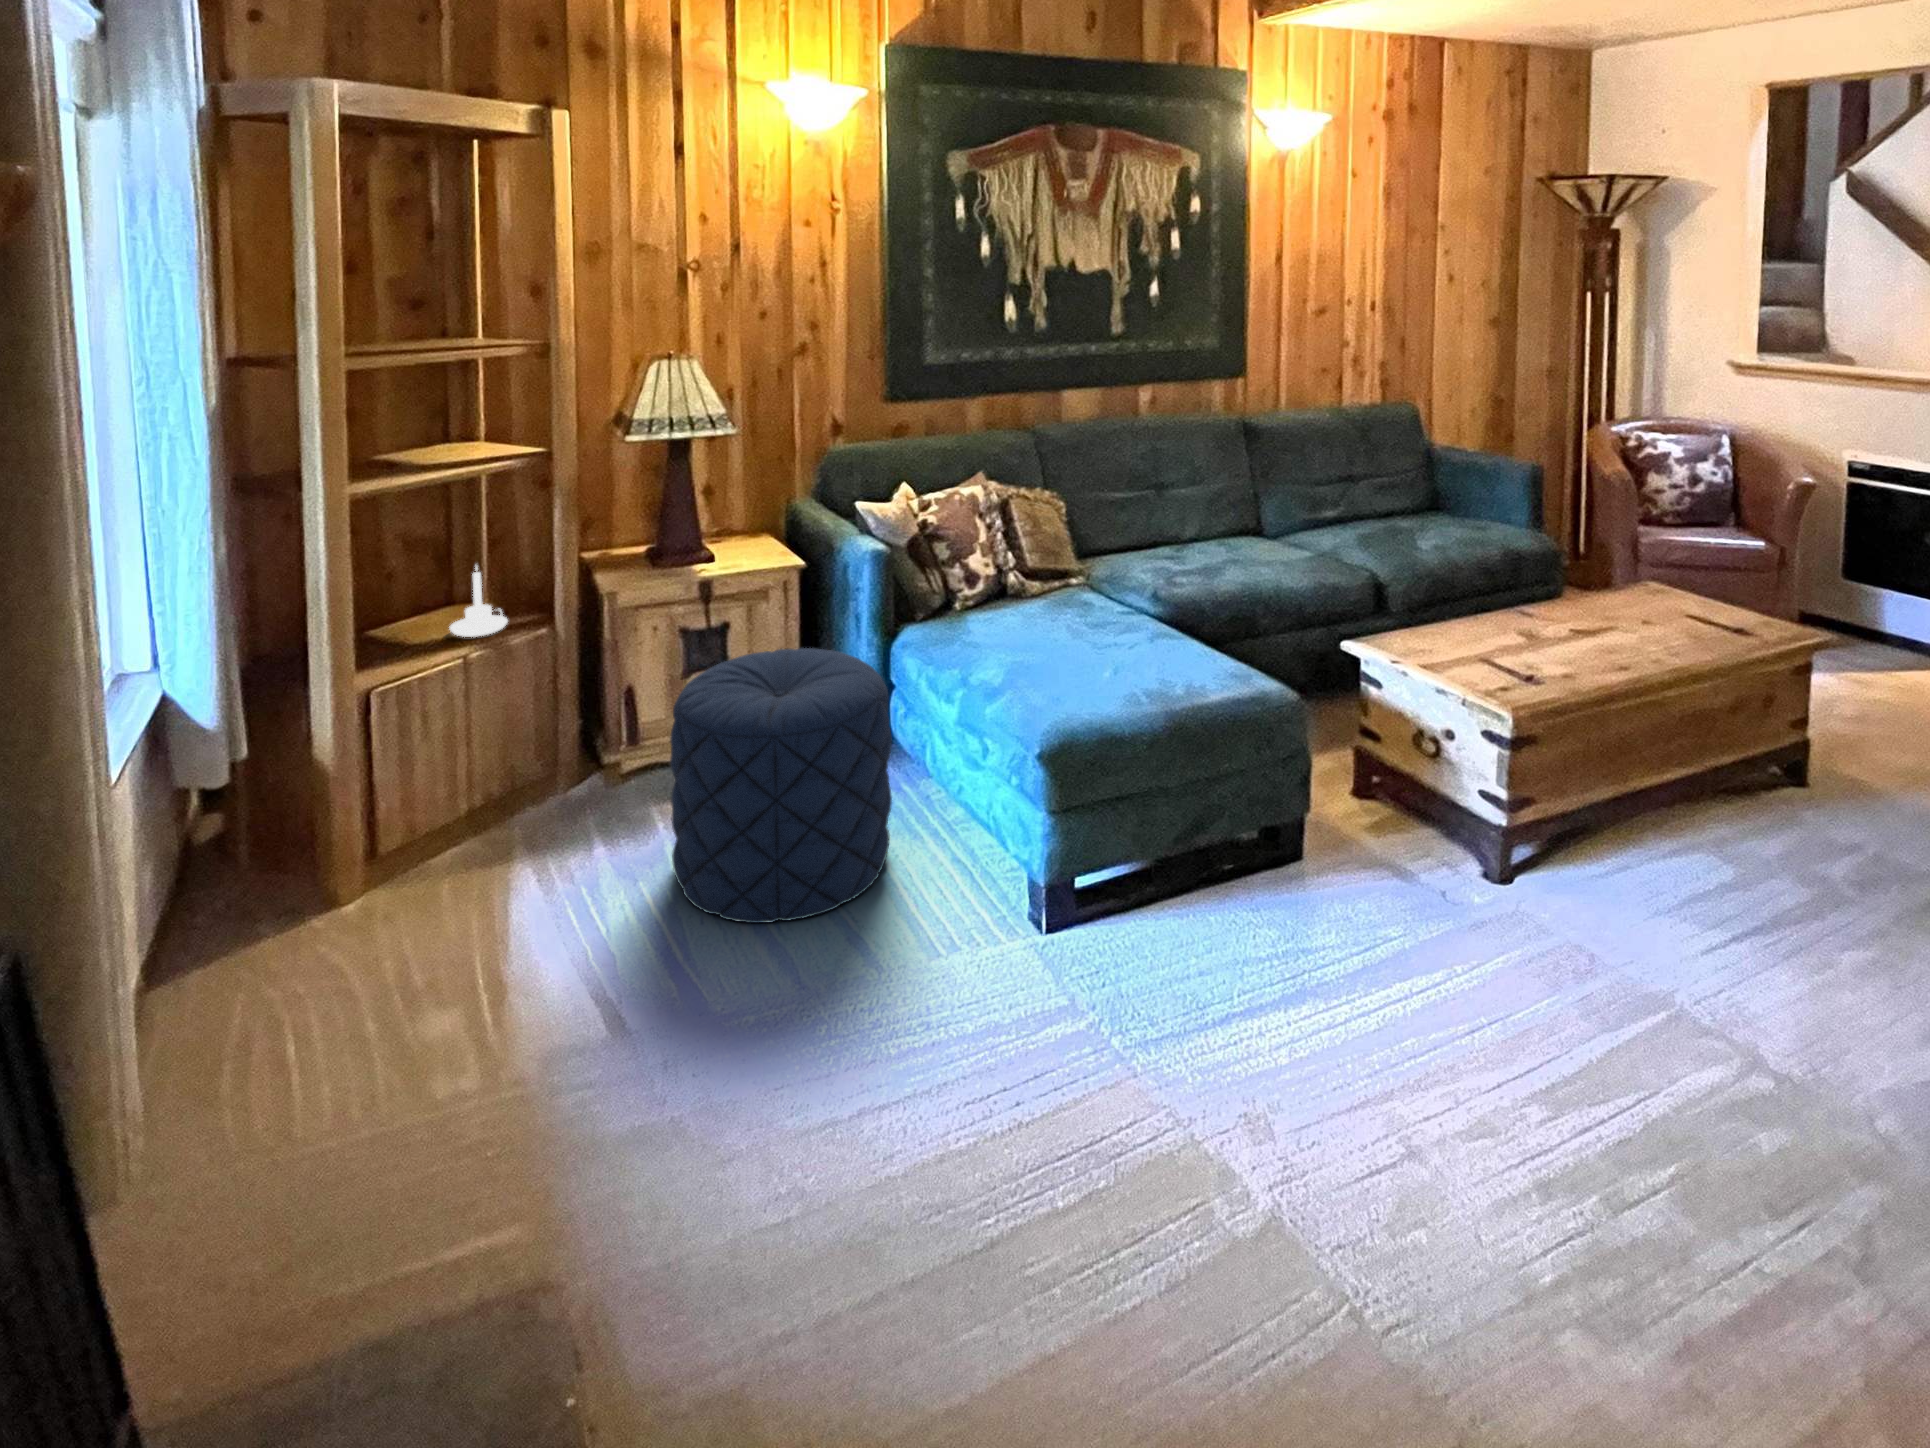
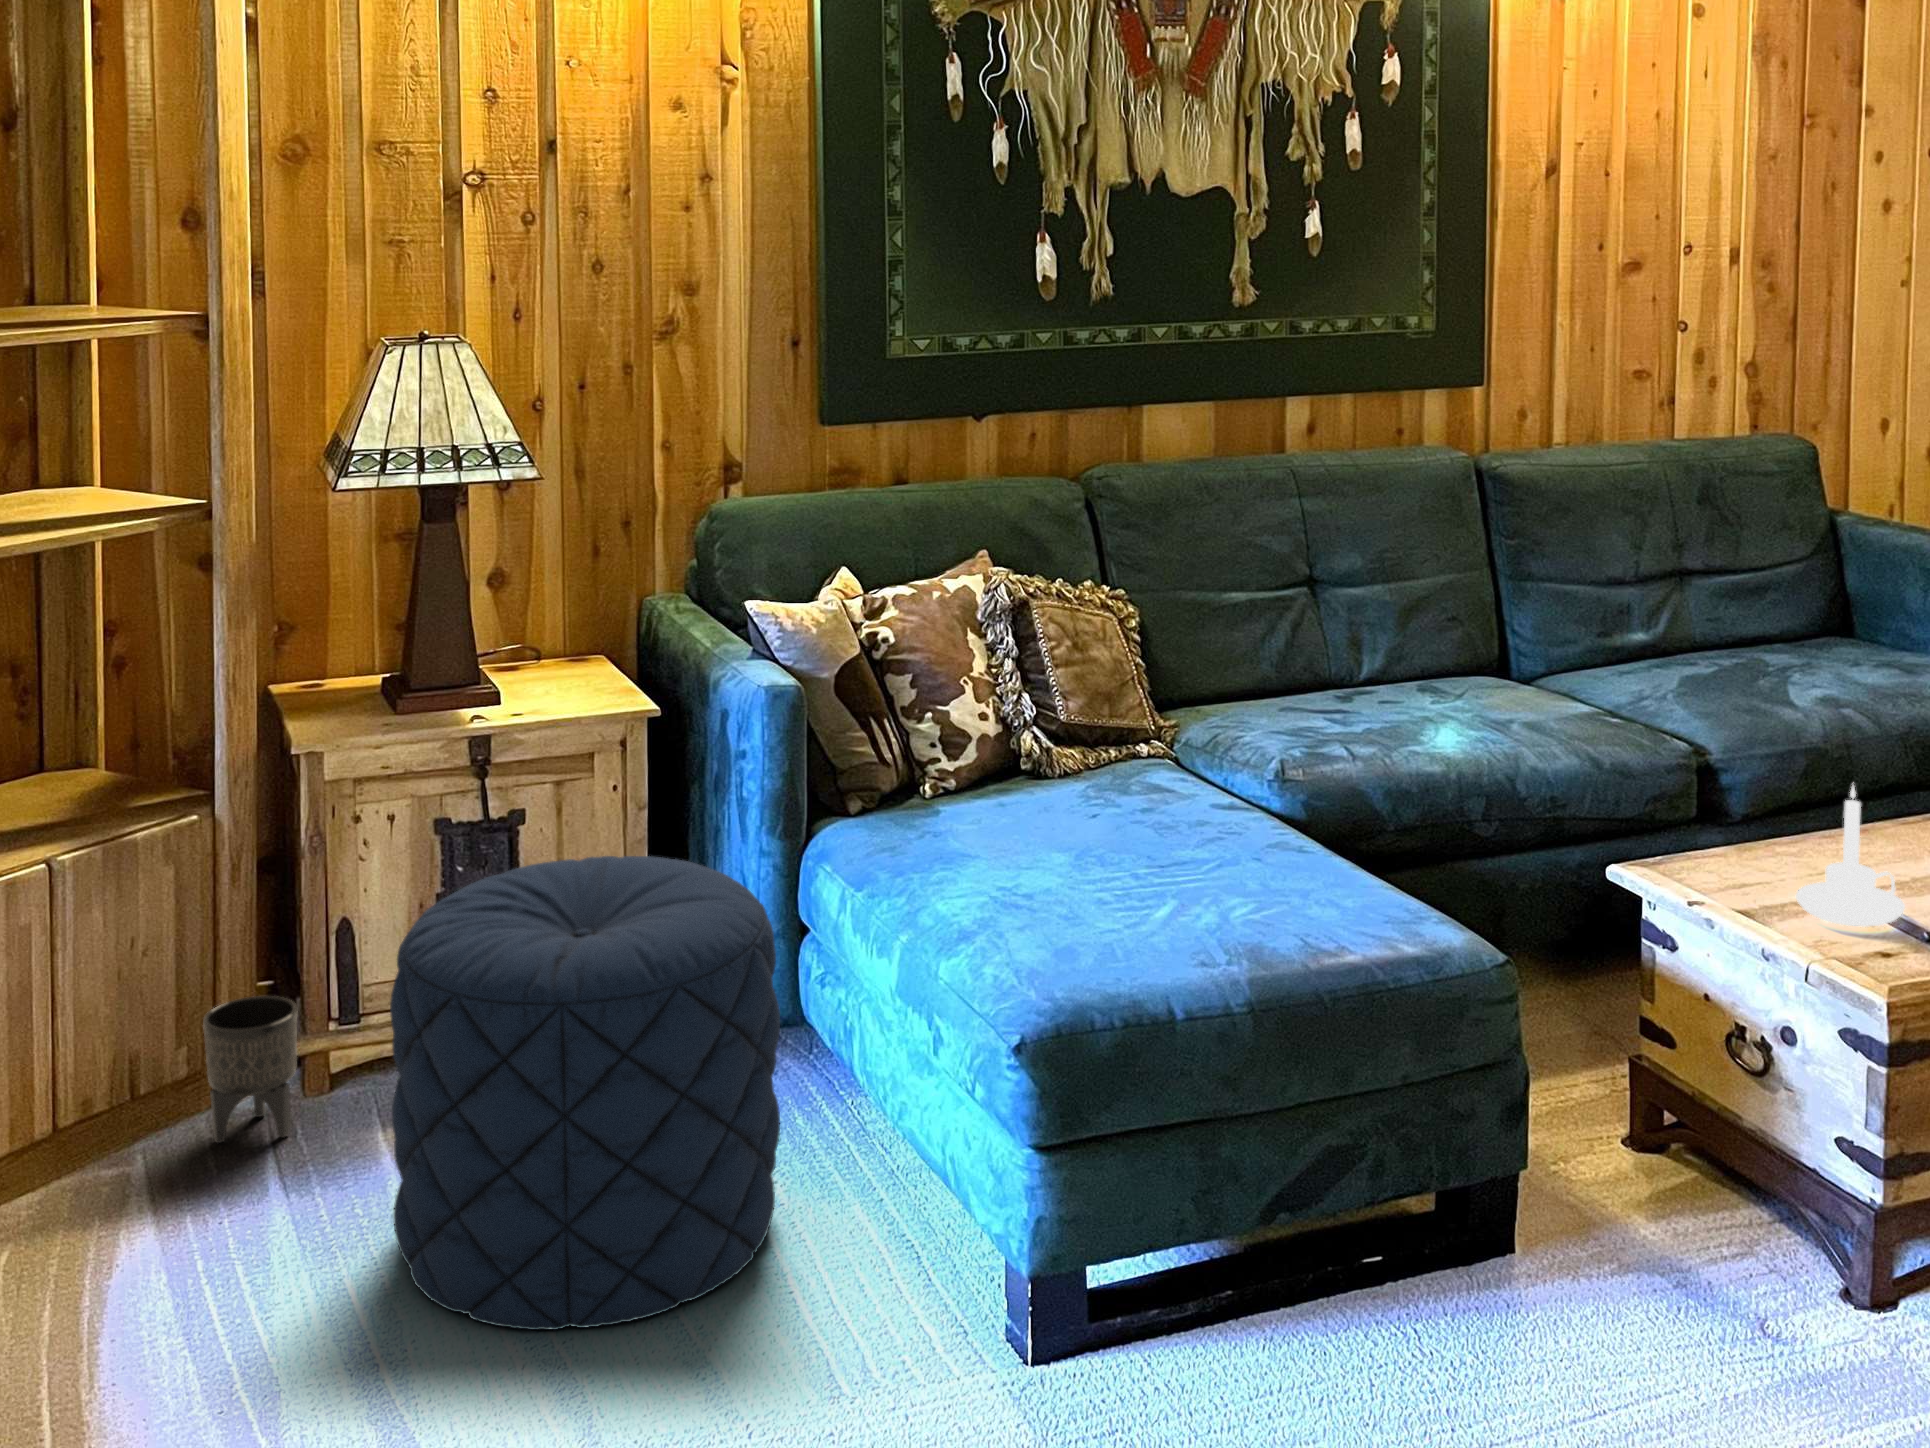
candle holder: present [450,566,508,637] -> present [1796,786,1905,927]
planter: none [552,732,607,818] -> present [203,996,297,1143]

